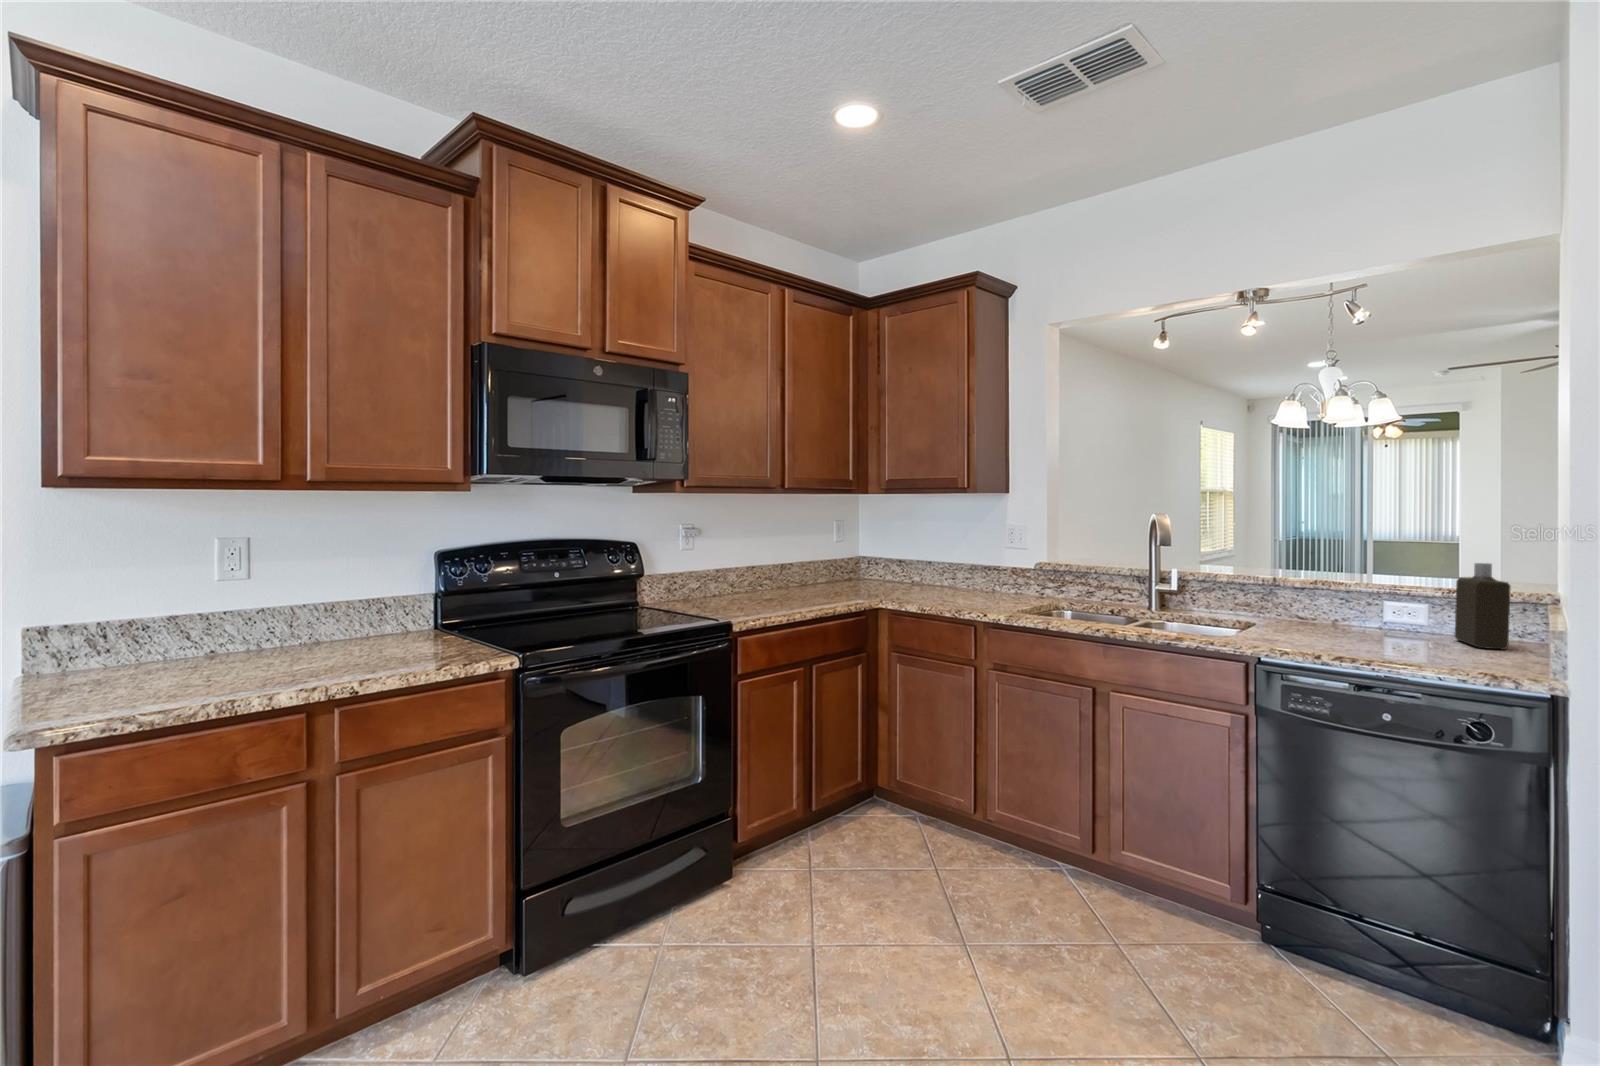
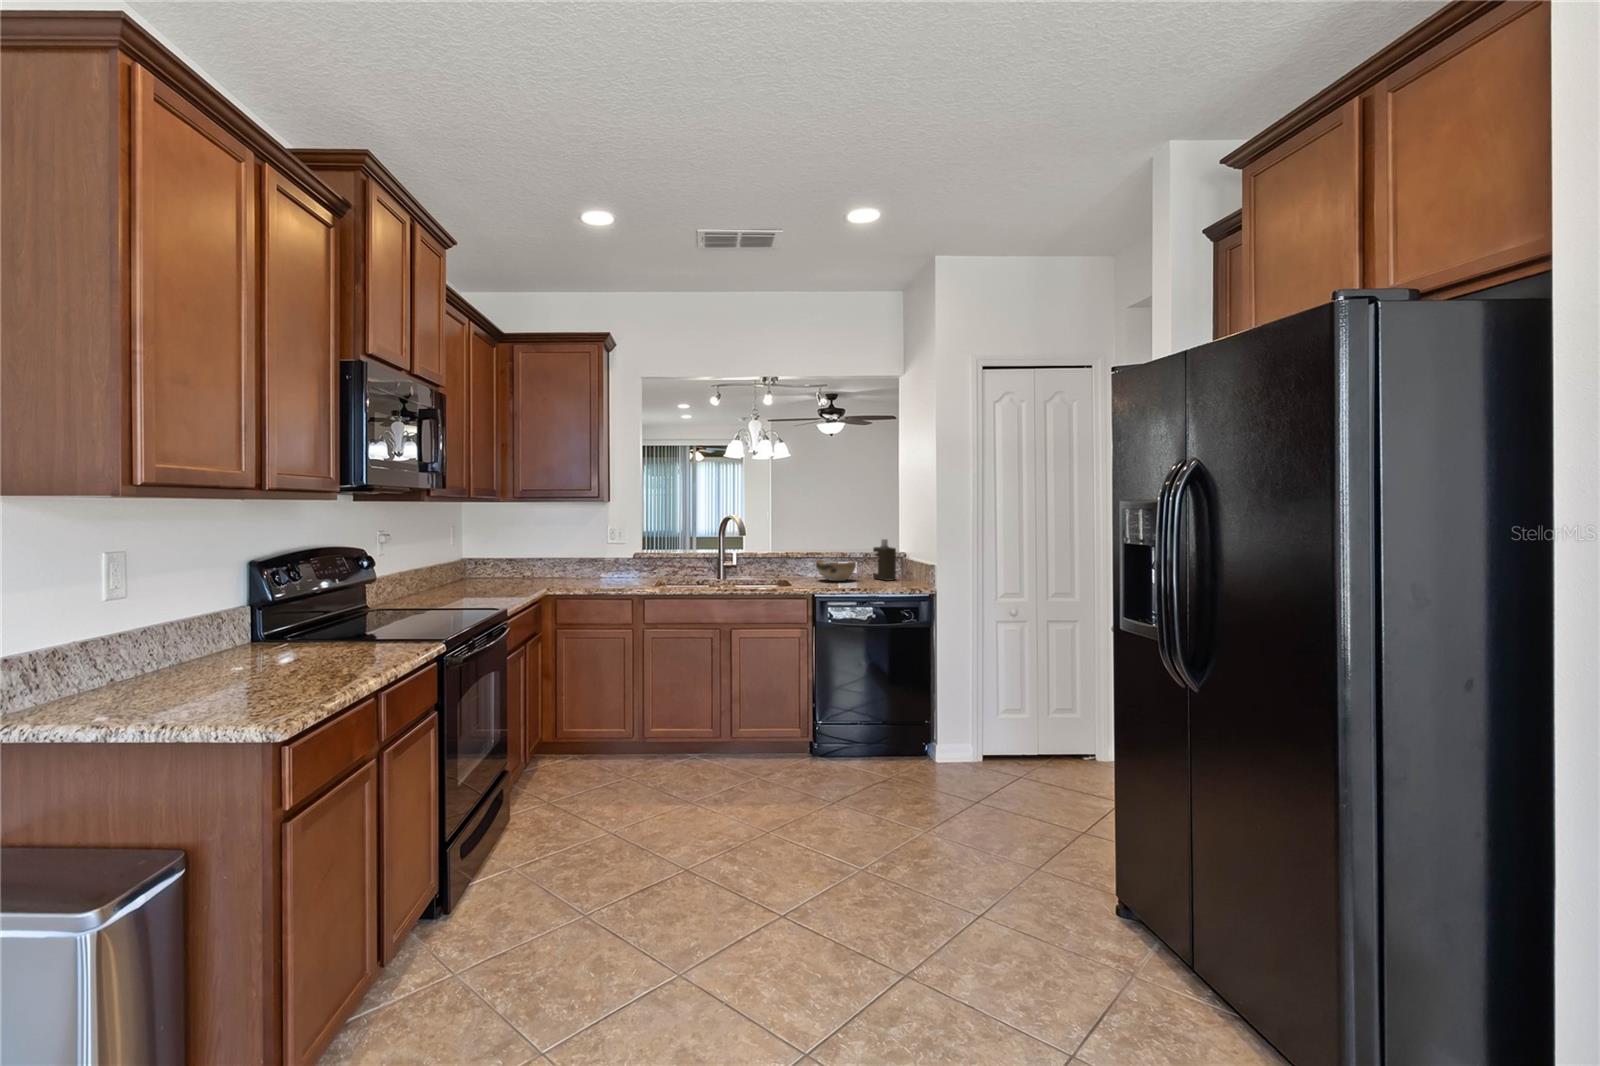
decorative bowl: none [1311,592,1404,636] -> present [816,560,856,581]

